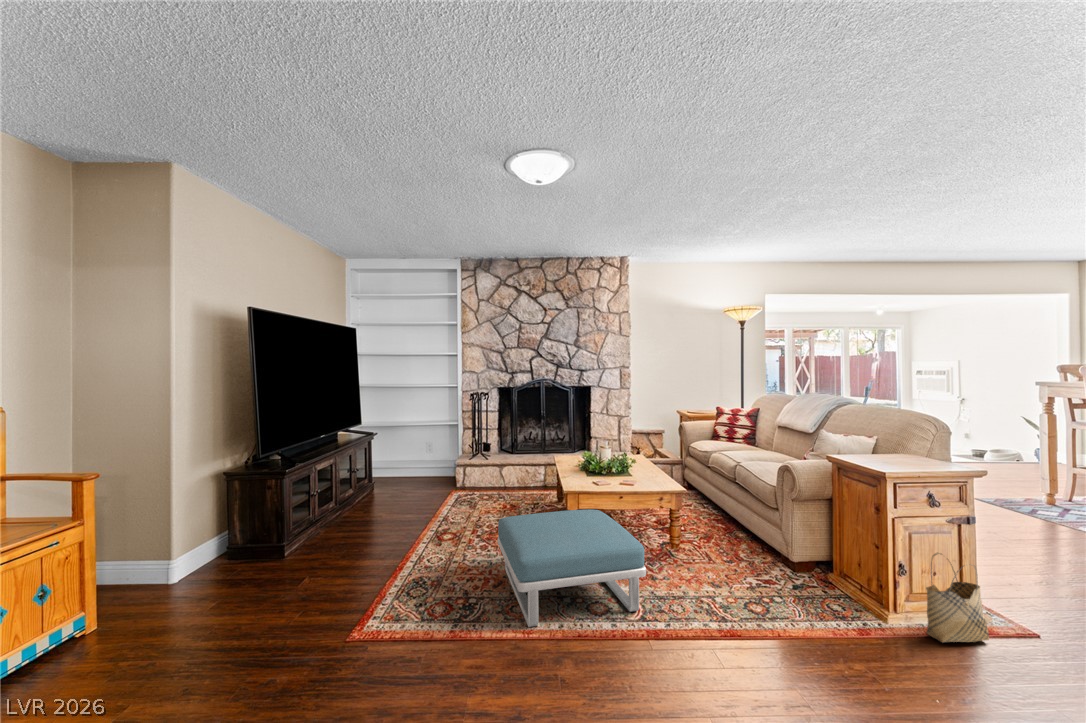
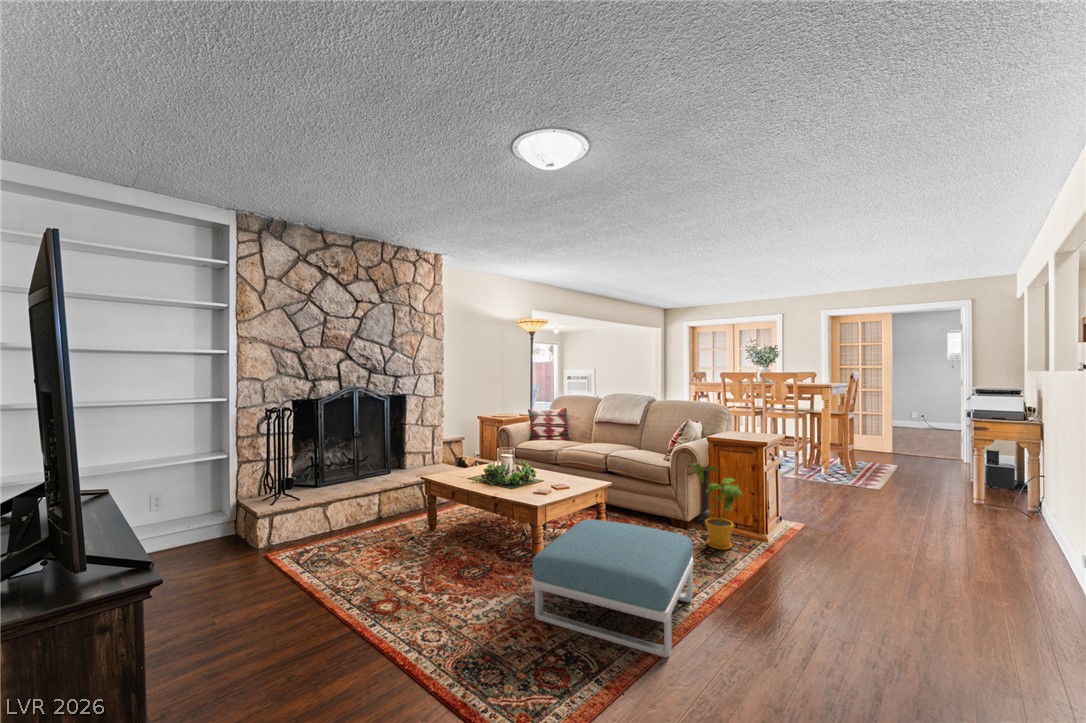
house plant: none [748,480,841,600] -> present [690,463,742,550]
woven basket: present [926,553,989,642] -> none [792,489,816,544]

